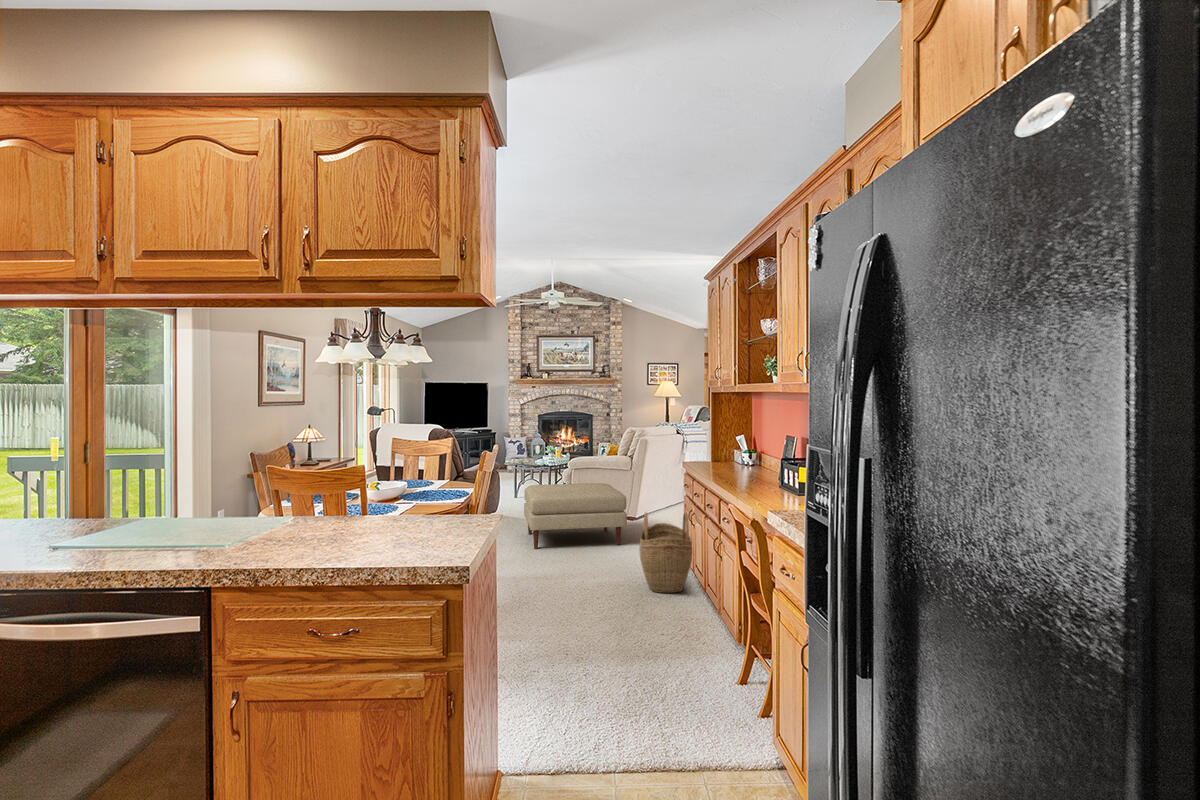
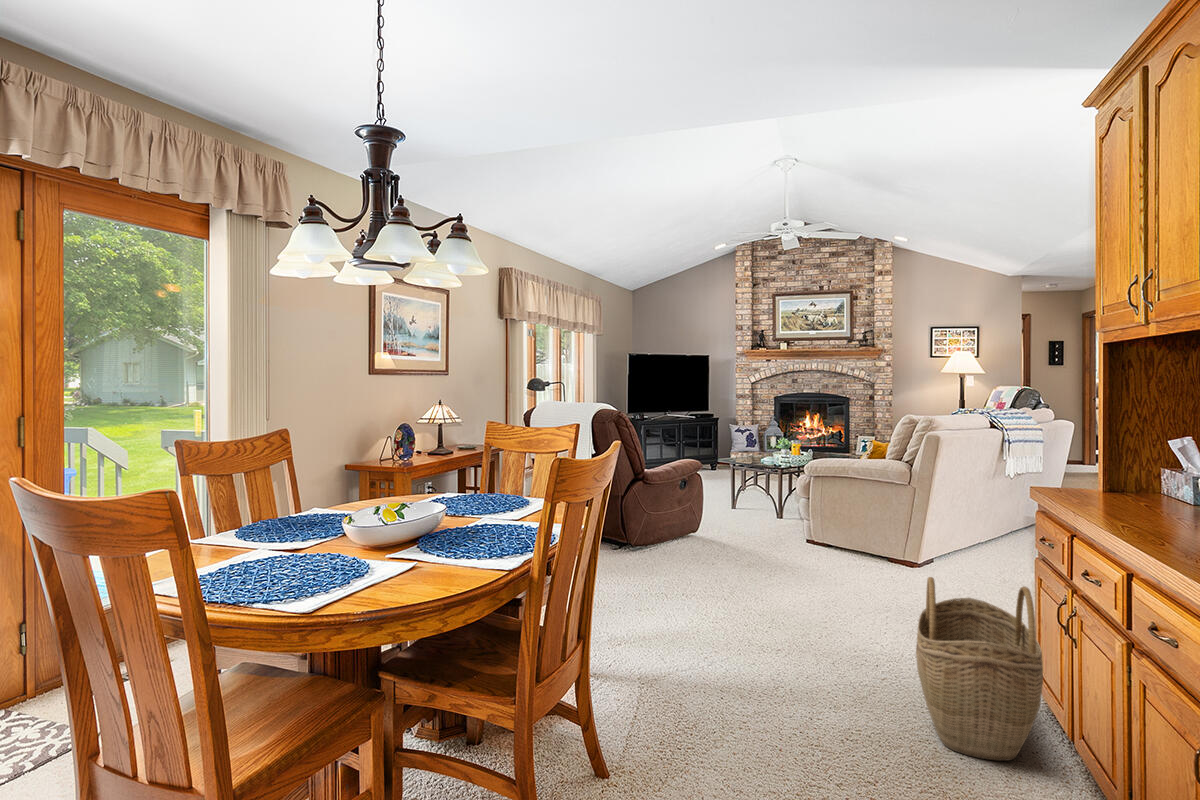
ottoman: present [524,483,627,549] -> none [722,497,893,611]

